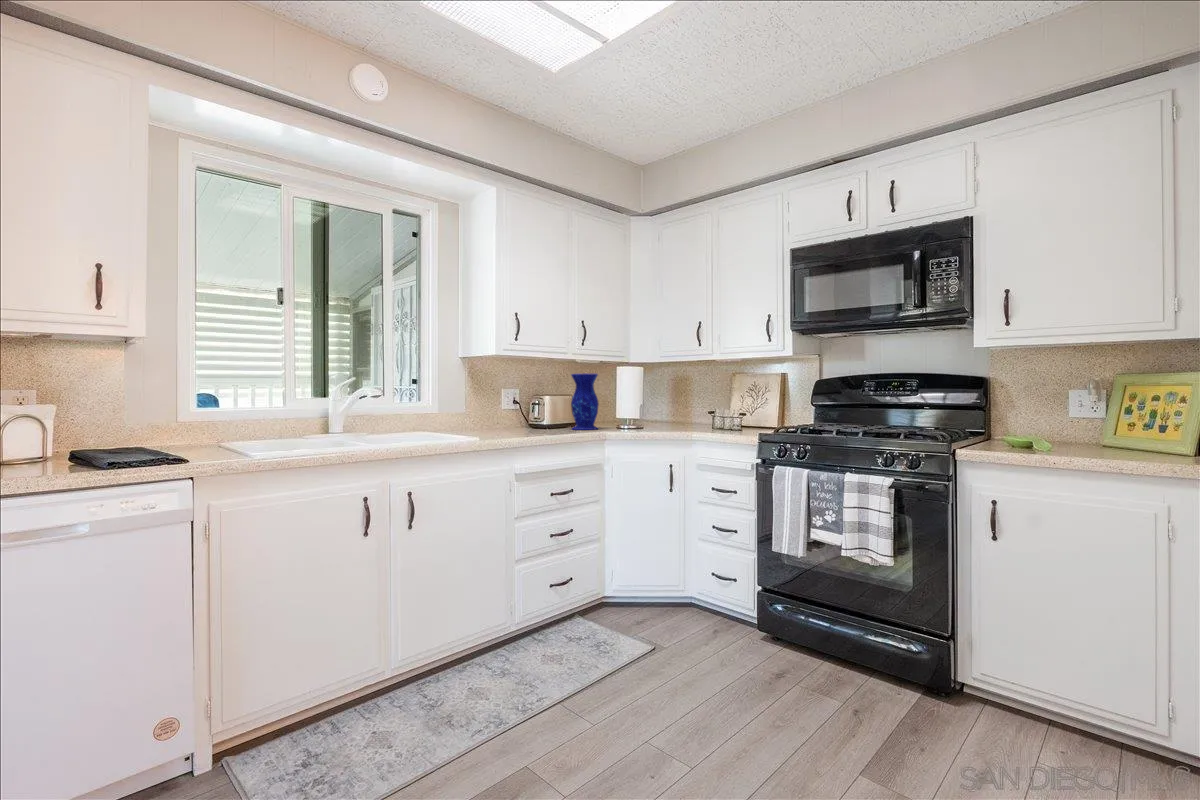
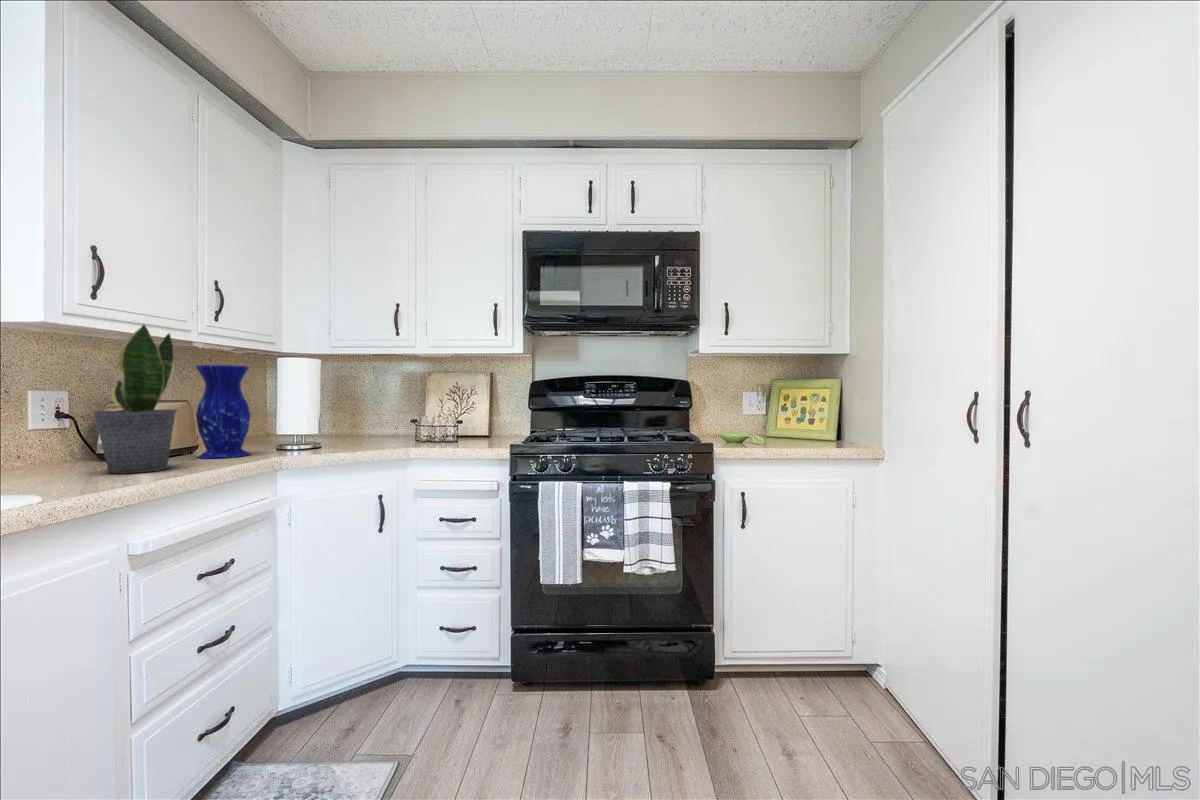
potted plant: none [517,353,553,434] -> present [93,324,177,473]

